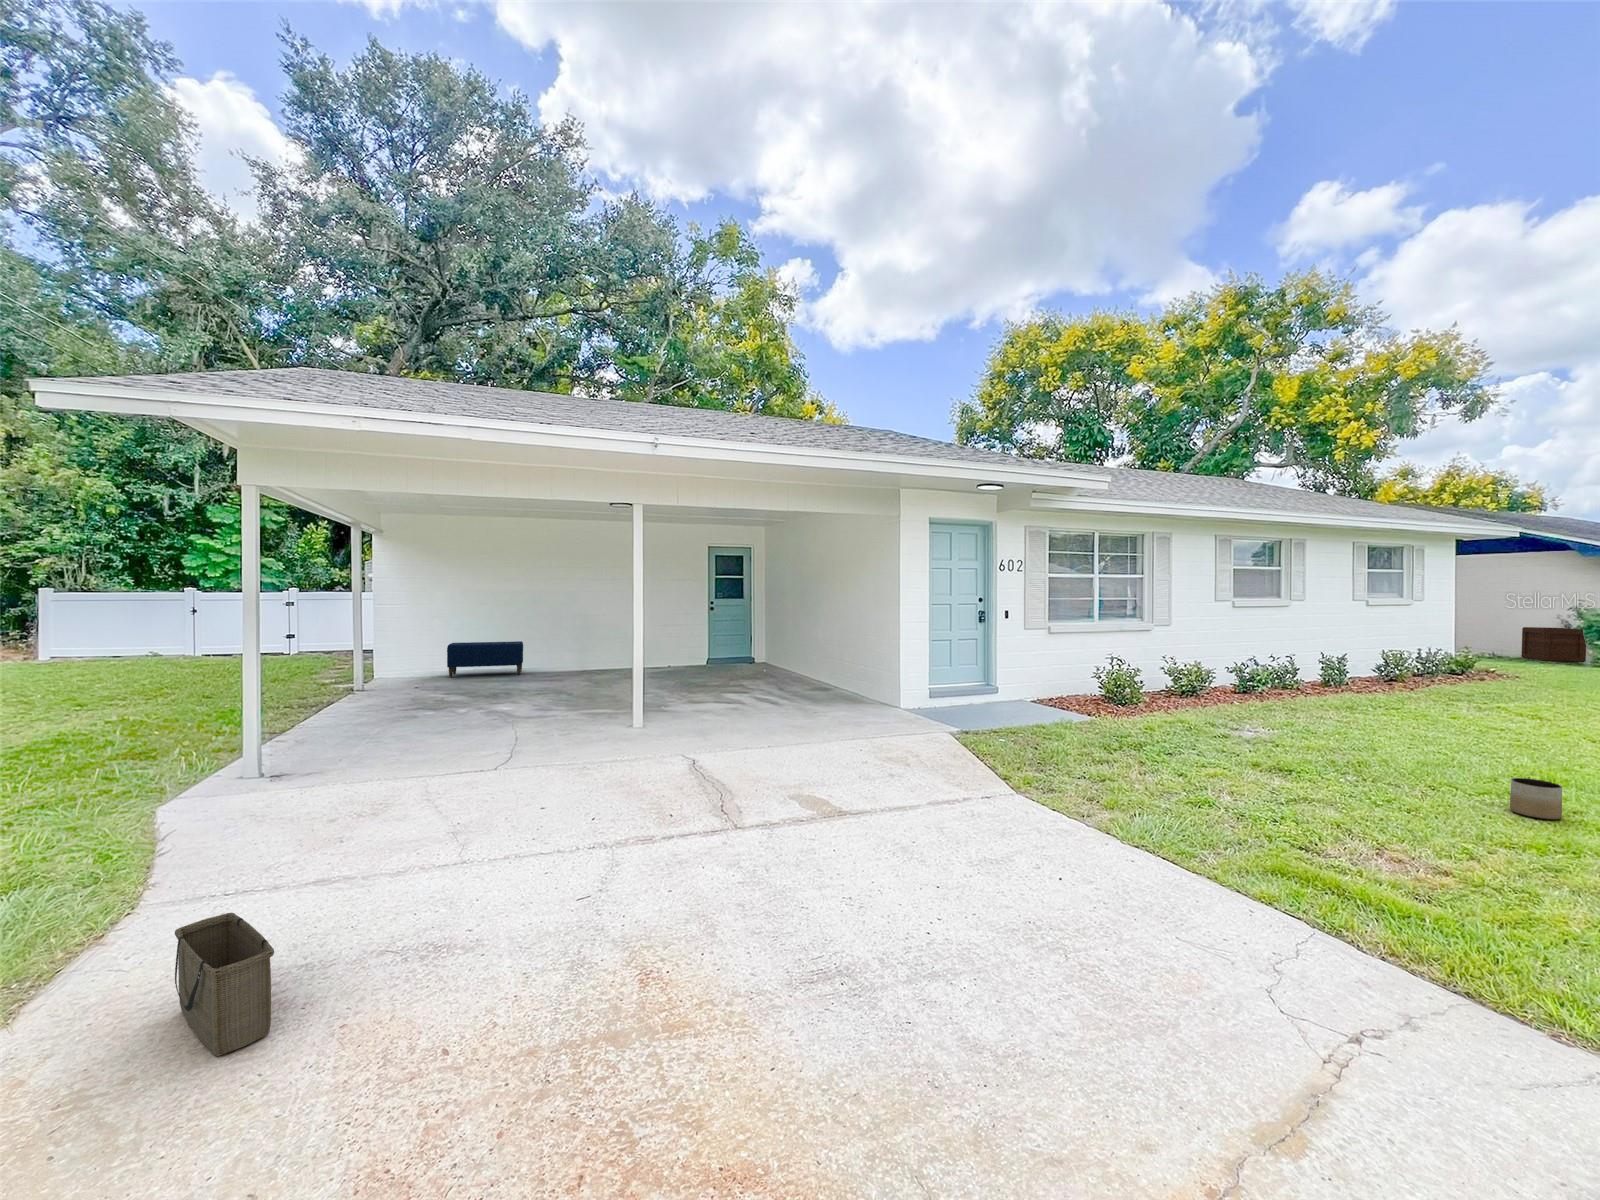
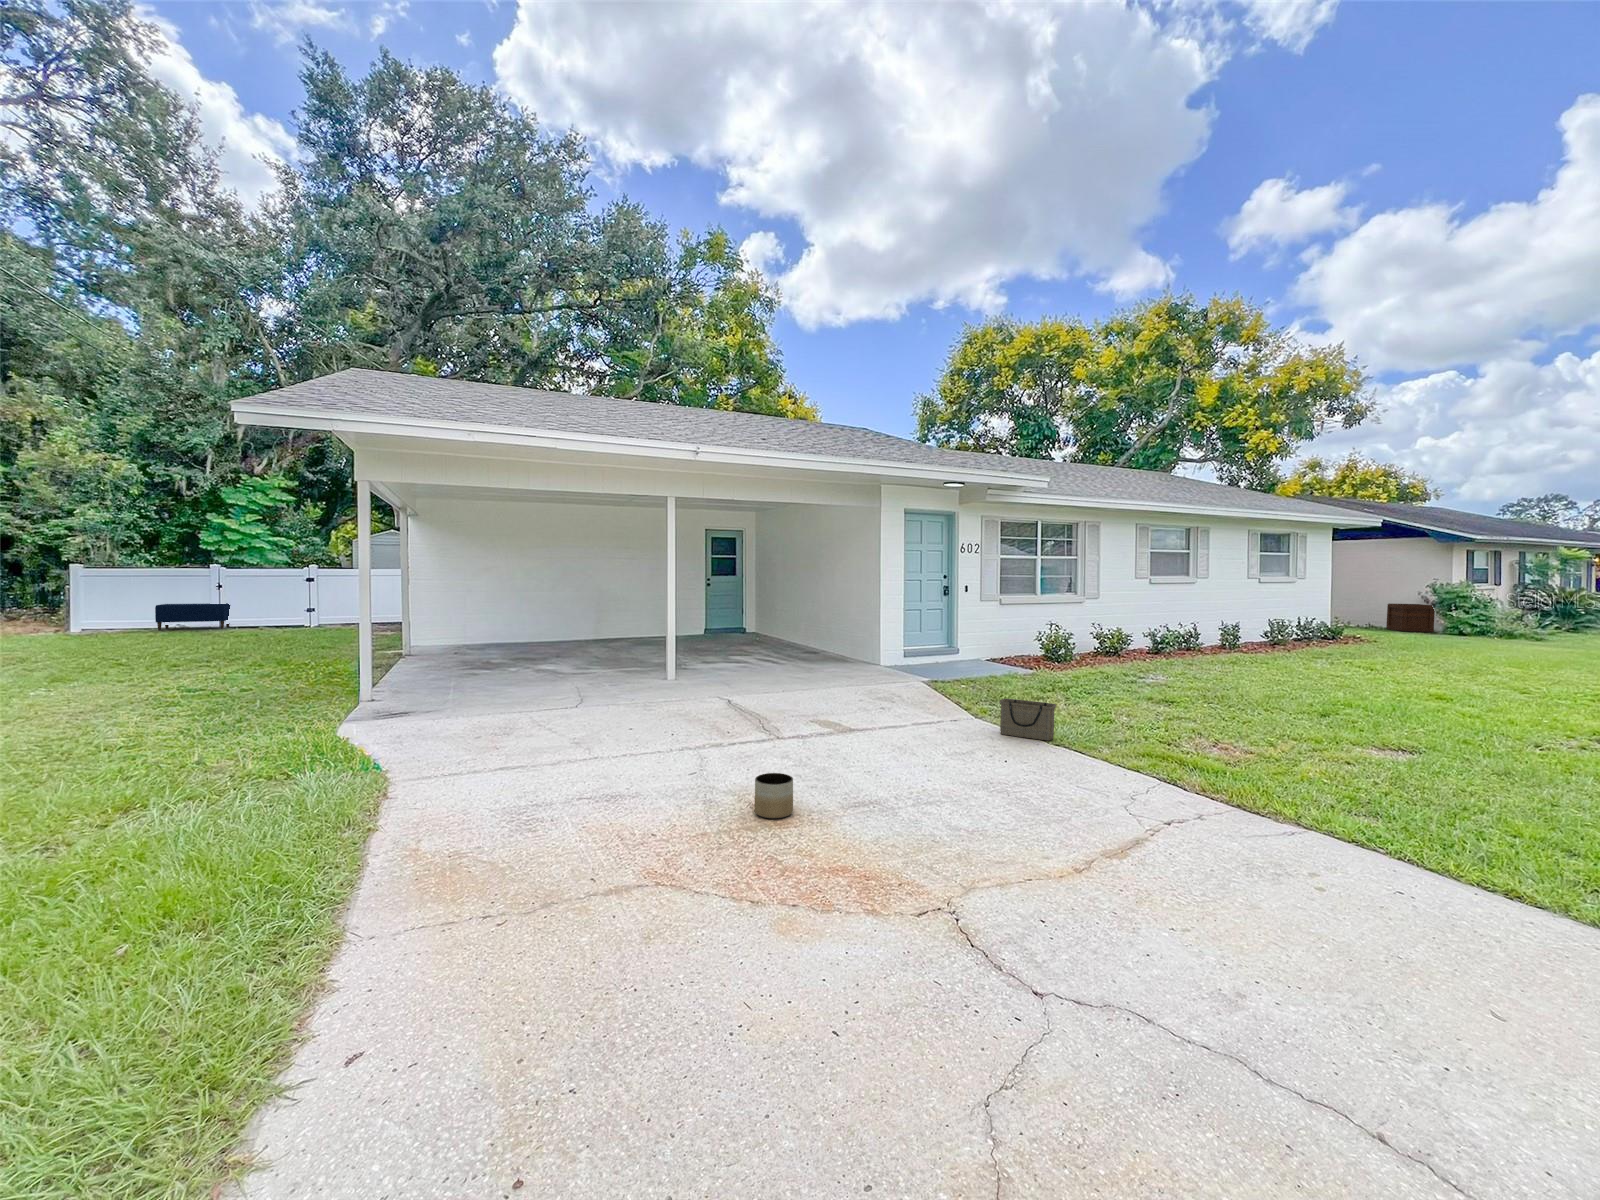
bench: present [447,641,523,677] -> present [155,603,230,630]
planter: present [1510,778,1562,820] -> present [755,773,793,819]
basket: present [175,913,274,1056] -> present [999,698,1056,741]

